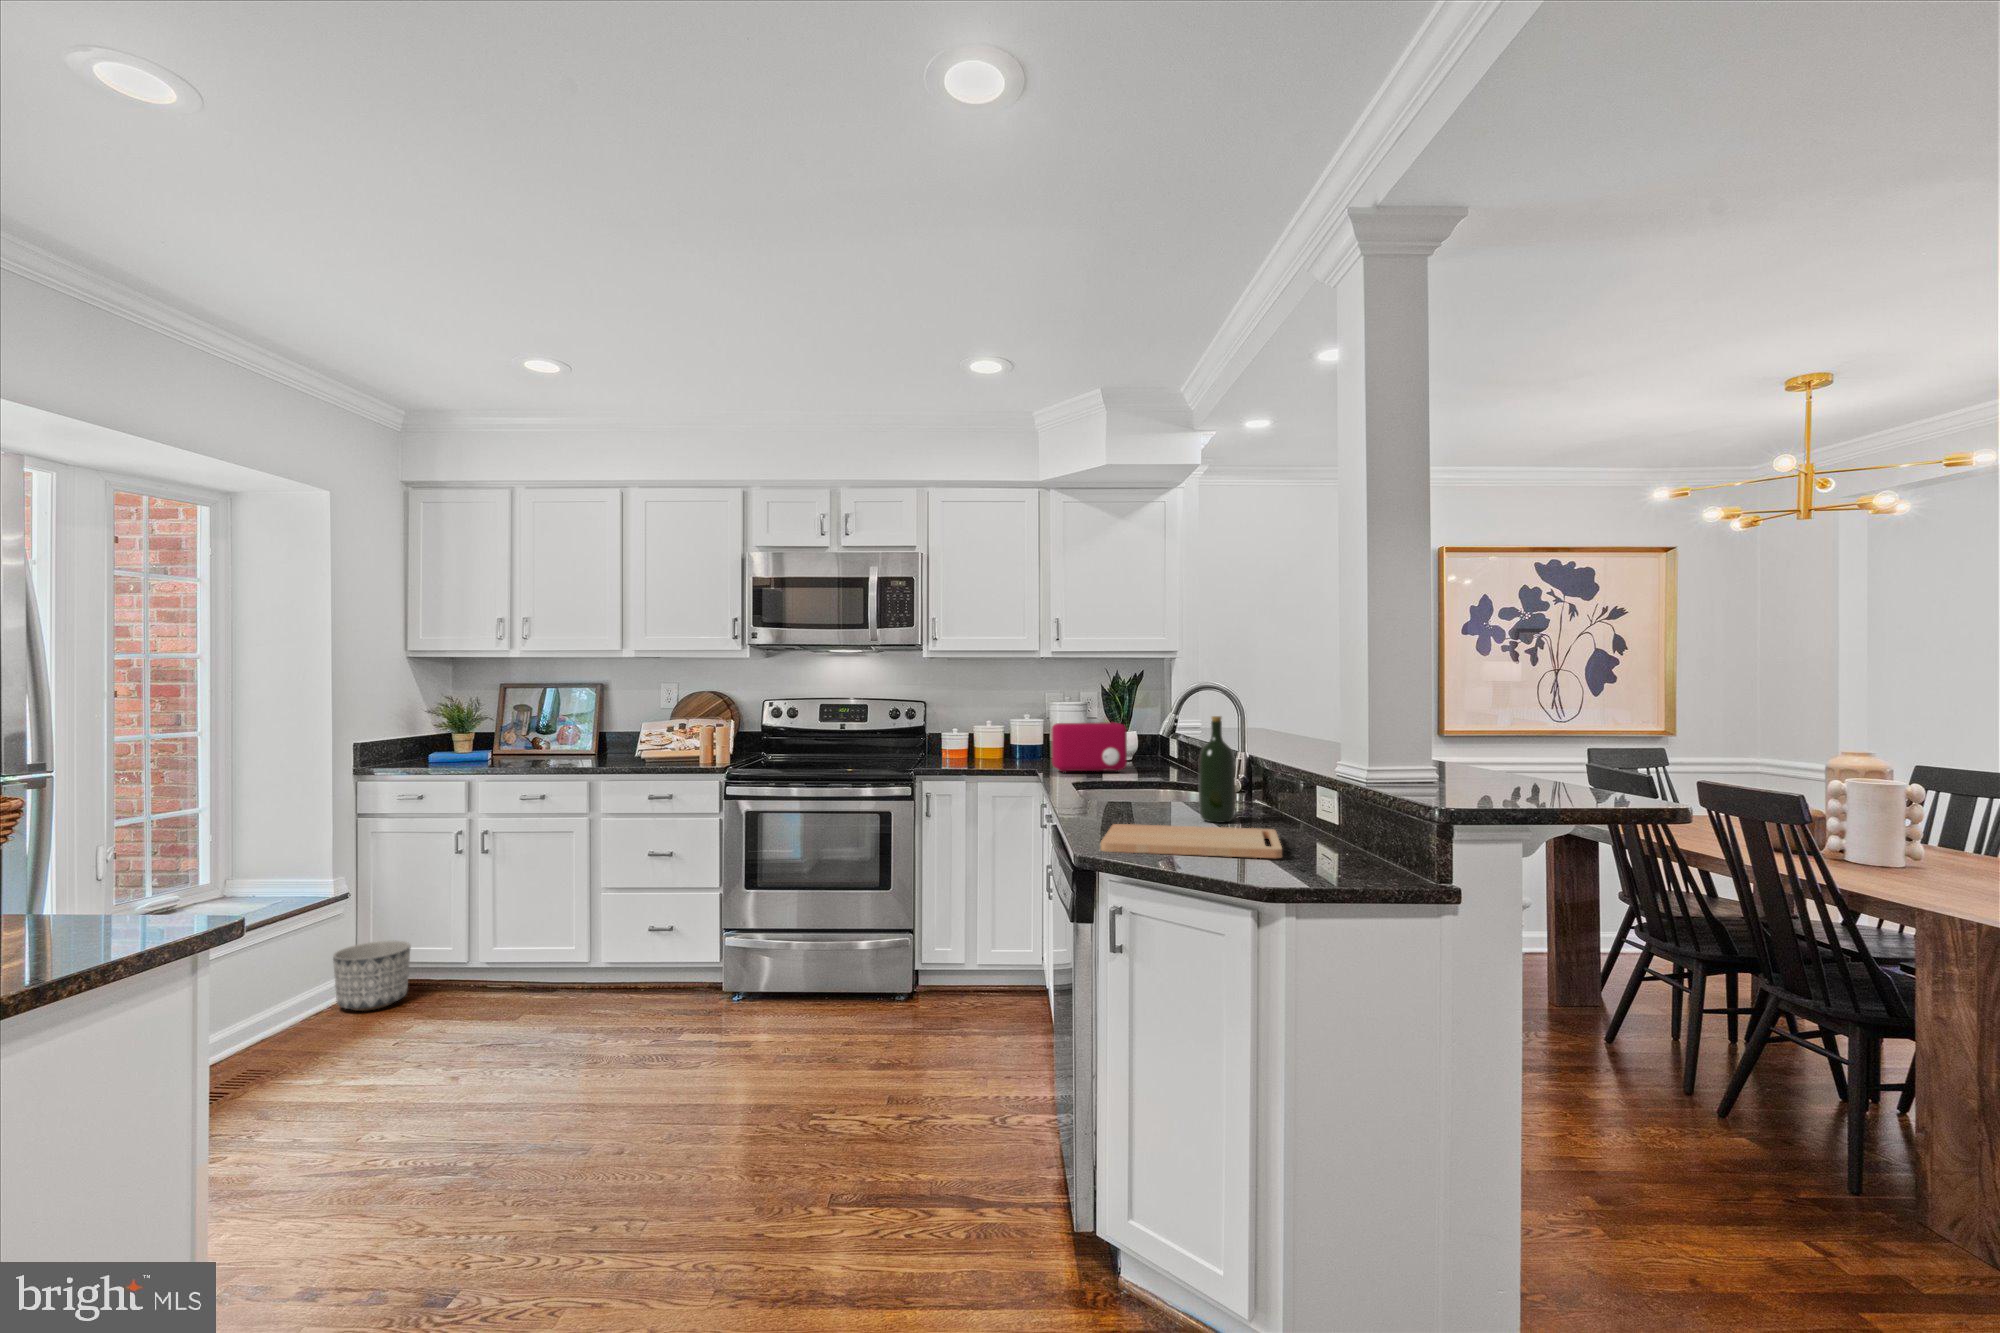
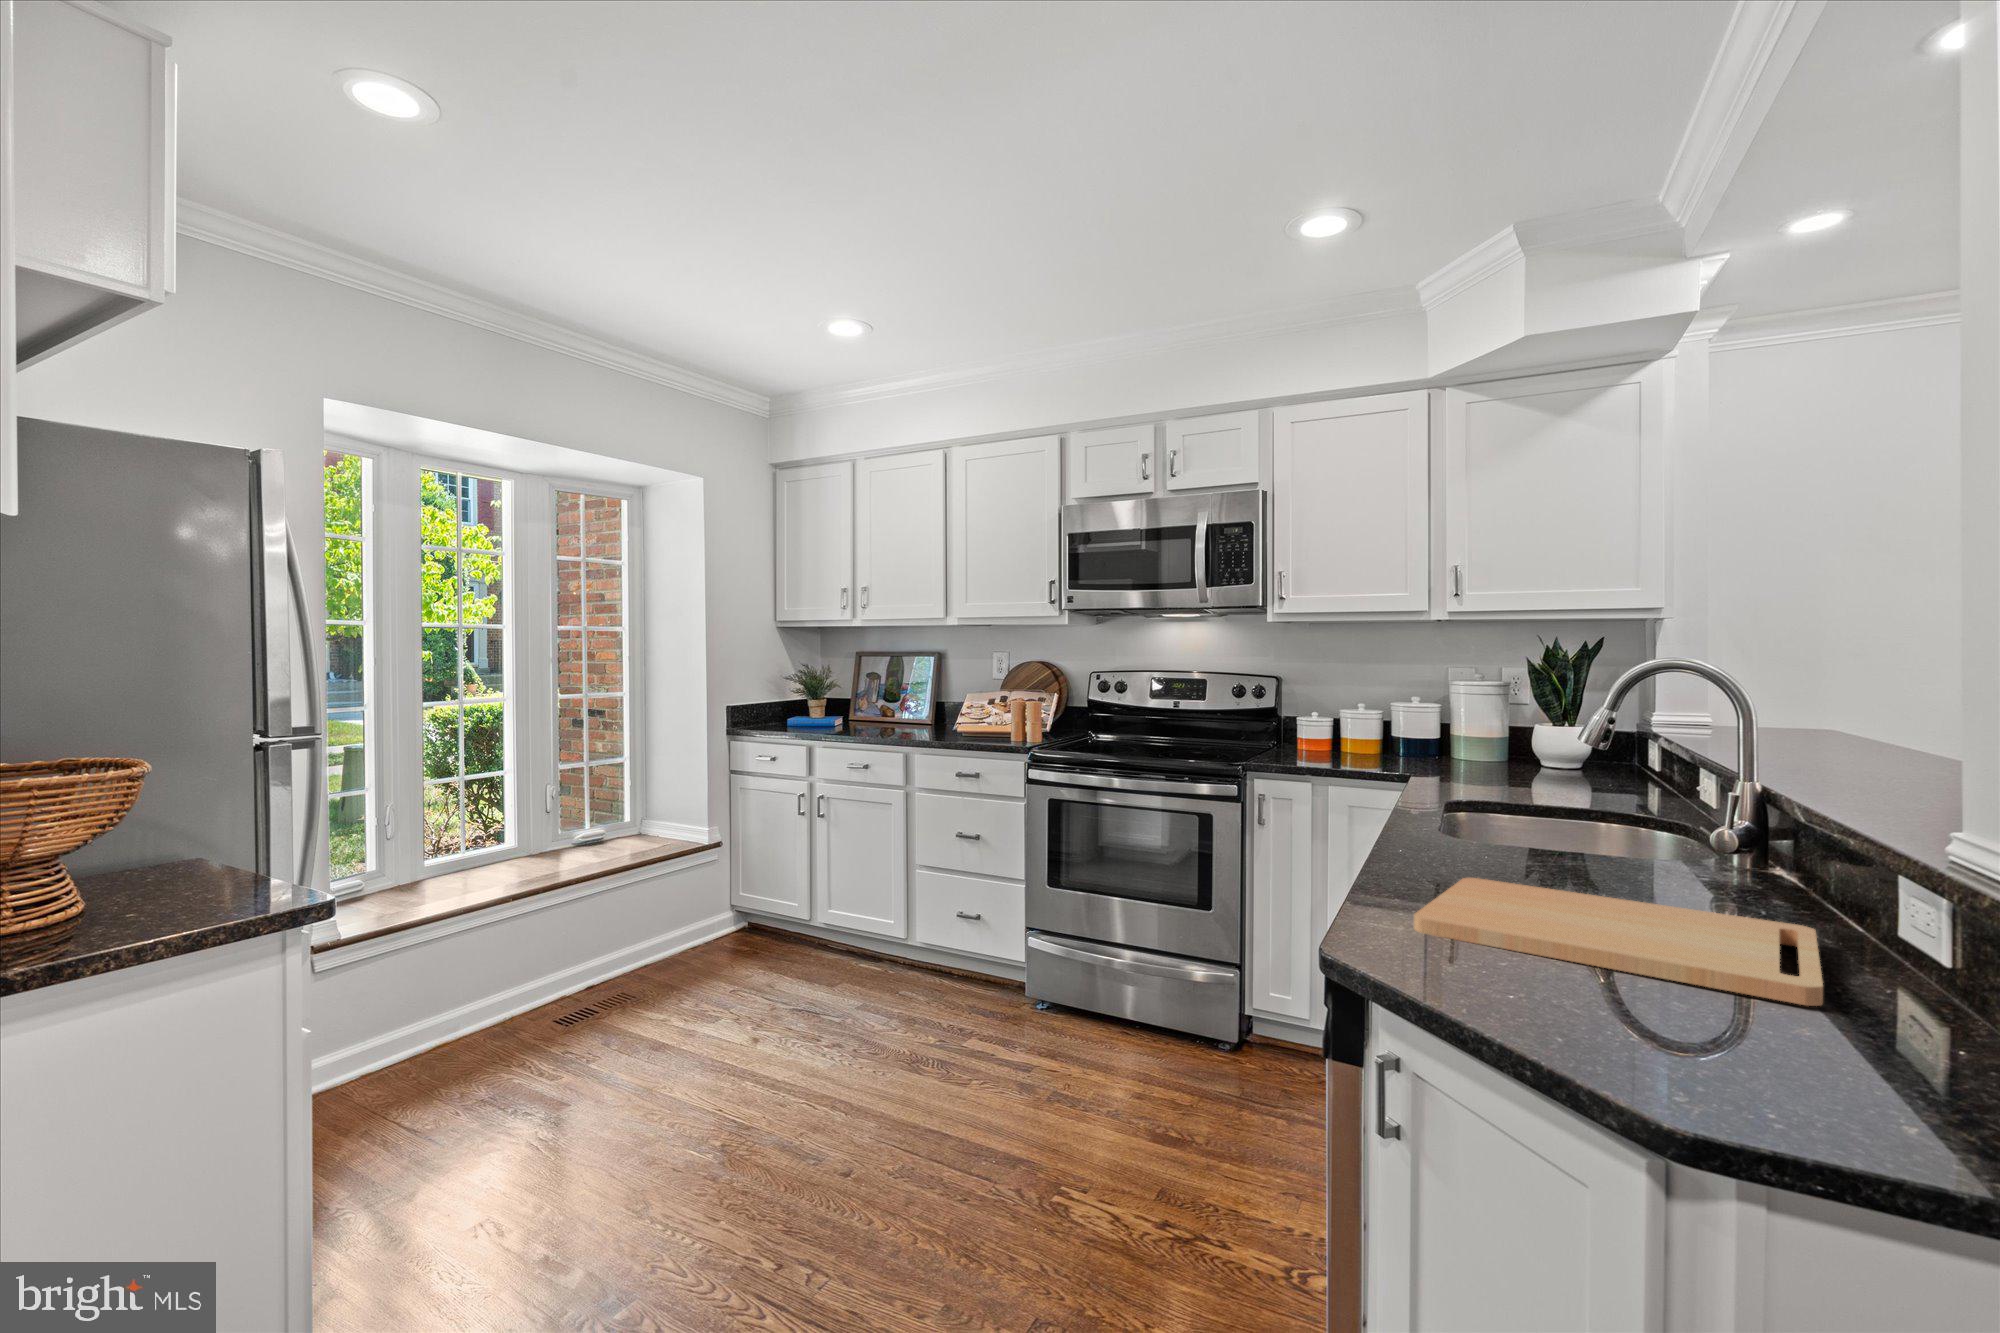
wine bottle: present [1199,716,1235,822] -> none [1651,702,1730,893]
toaster: present [1052,722,1127,773] -> none [1439,707,1559,781]
planter: present [333,940,411,1011] -> none [696,892,760,957]

